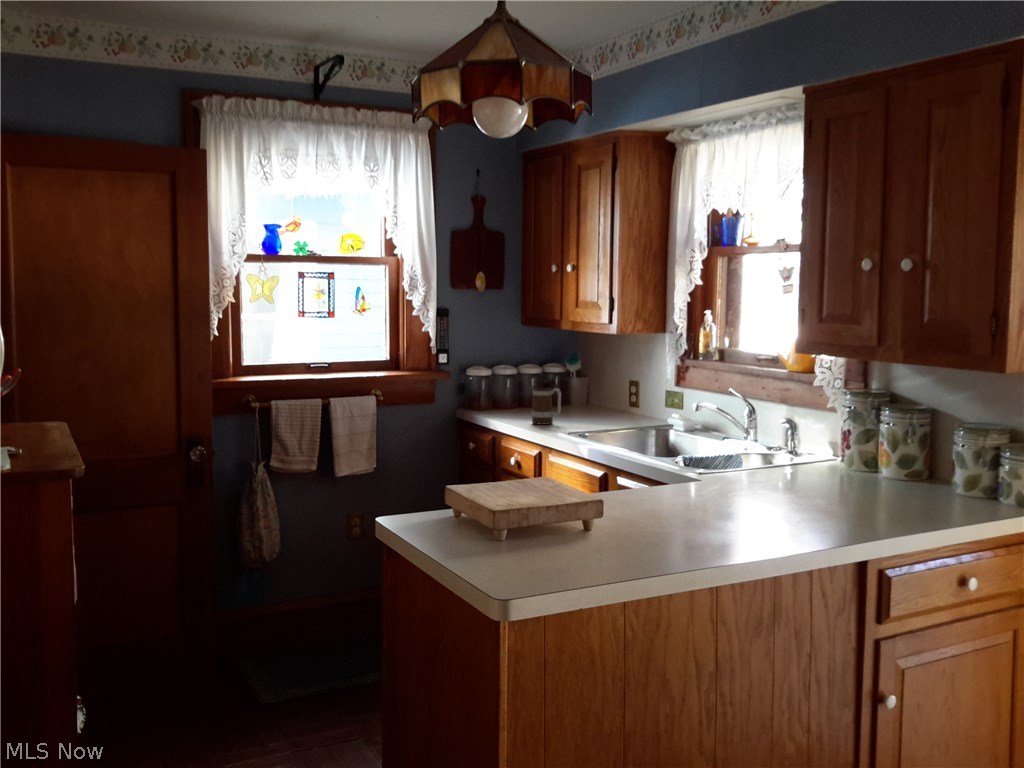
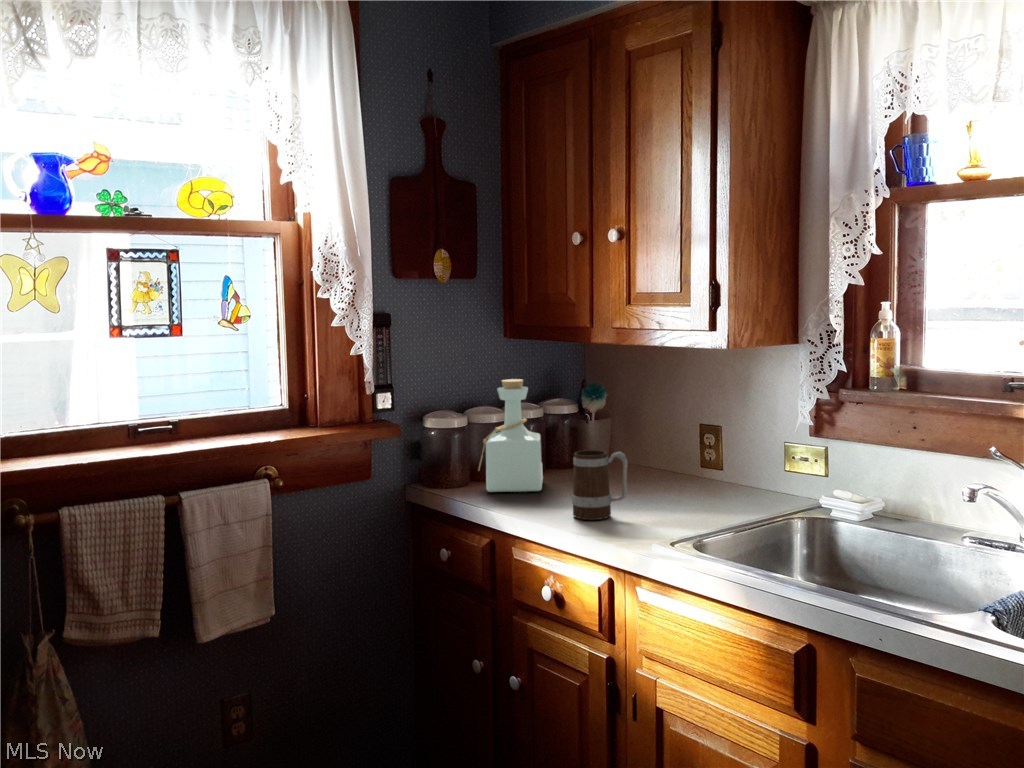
bottle: none [494,349,533,414] -> present [478,379,543,492]

